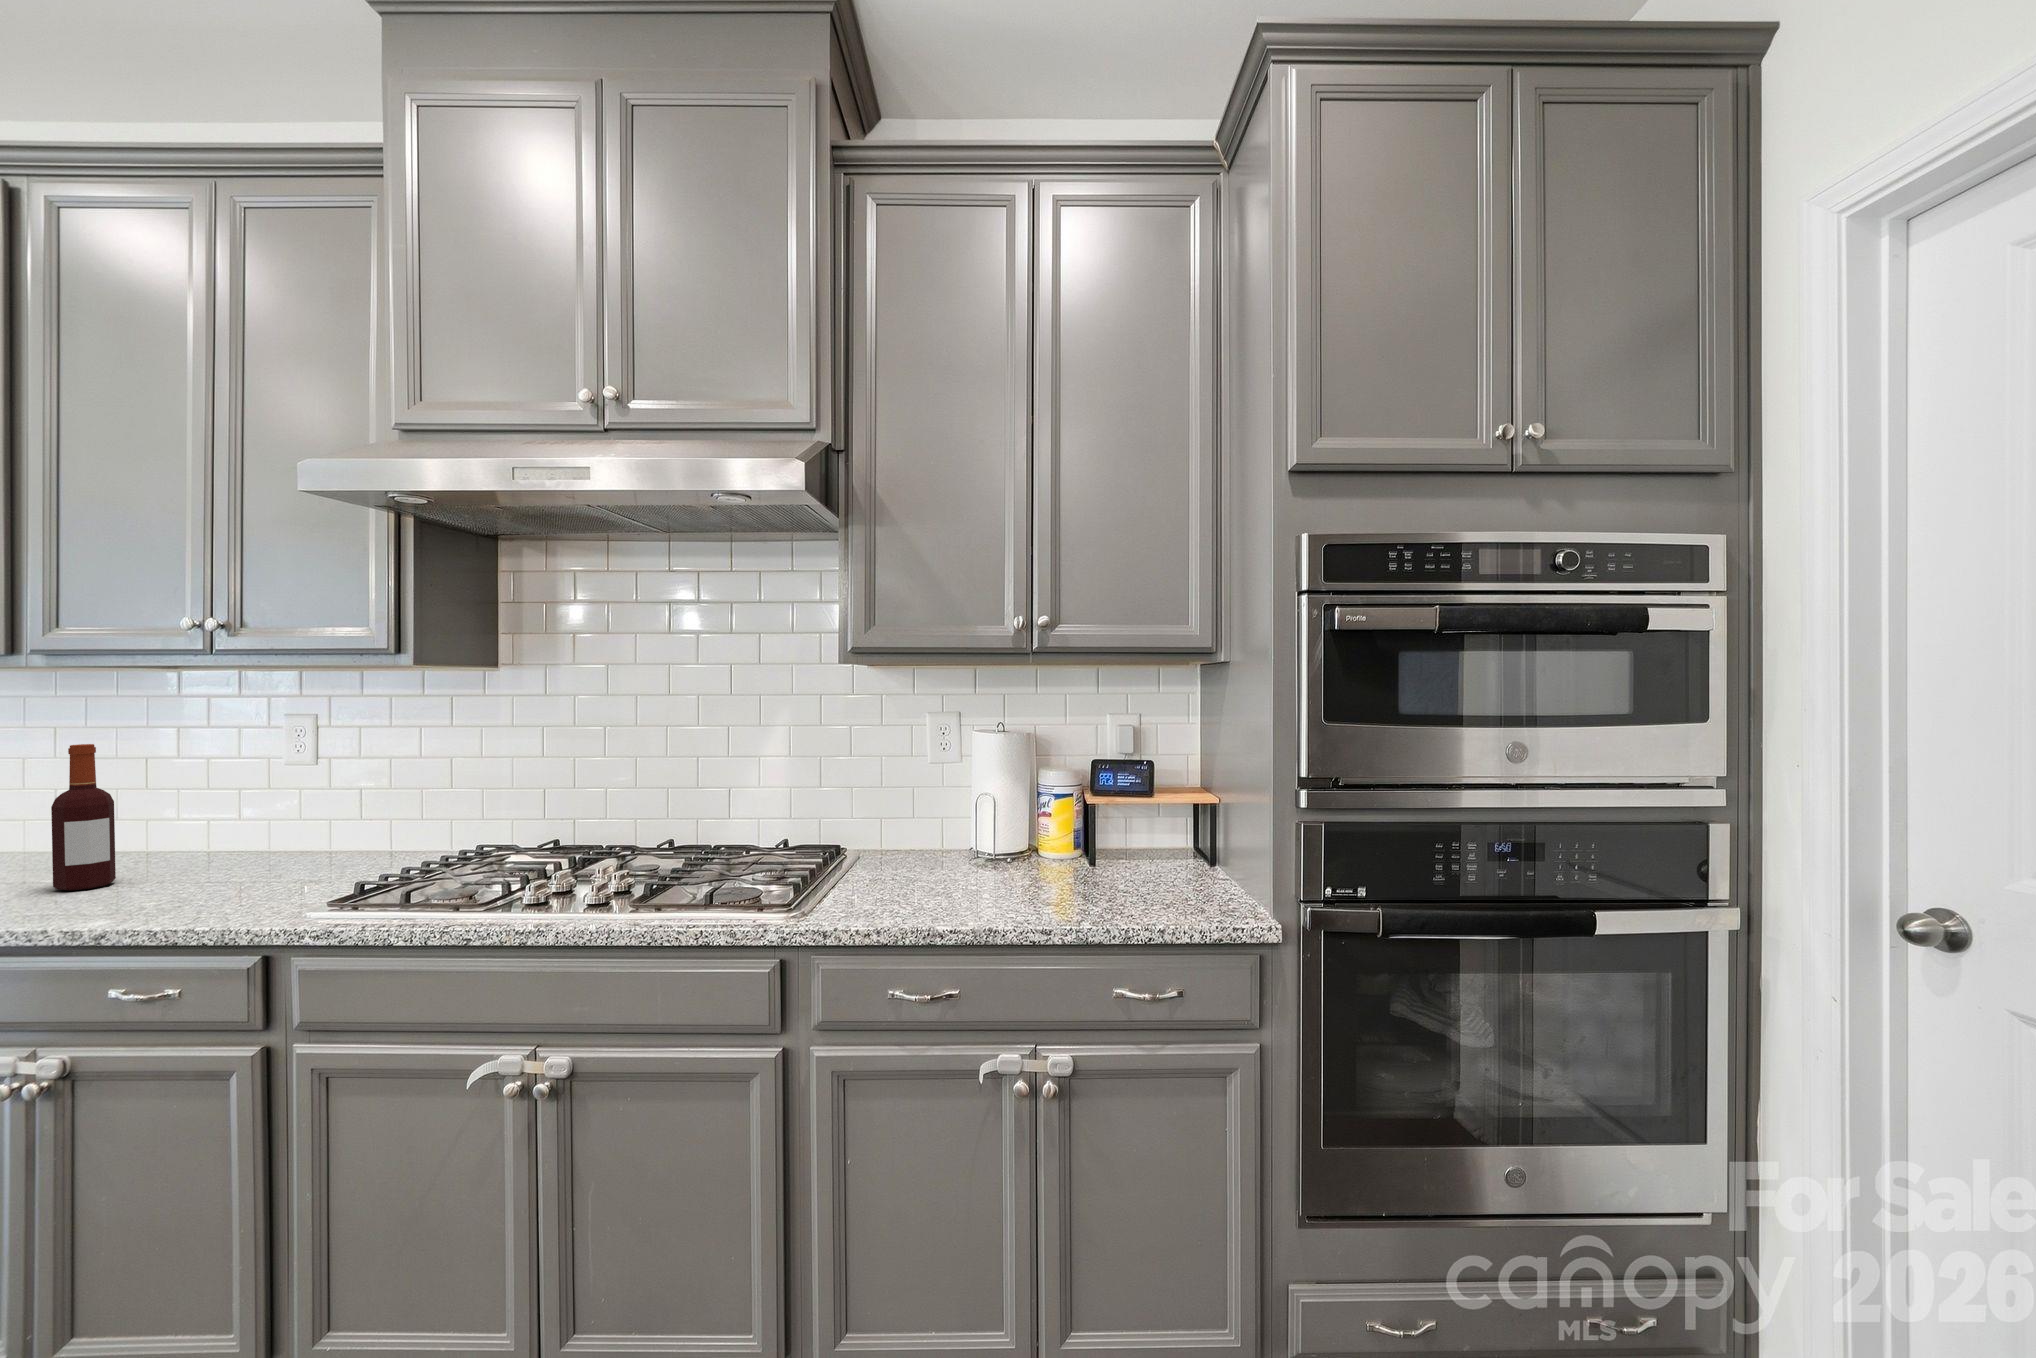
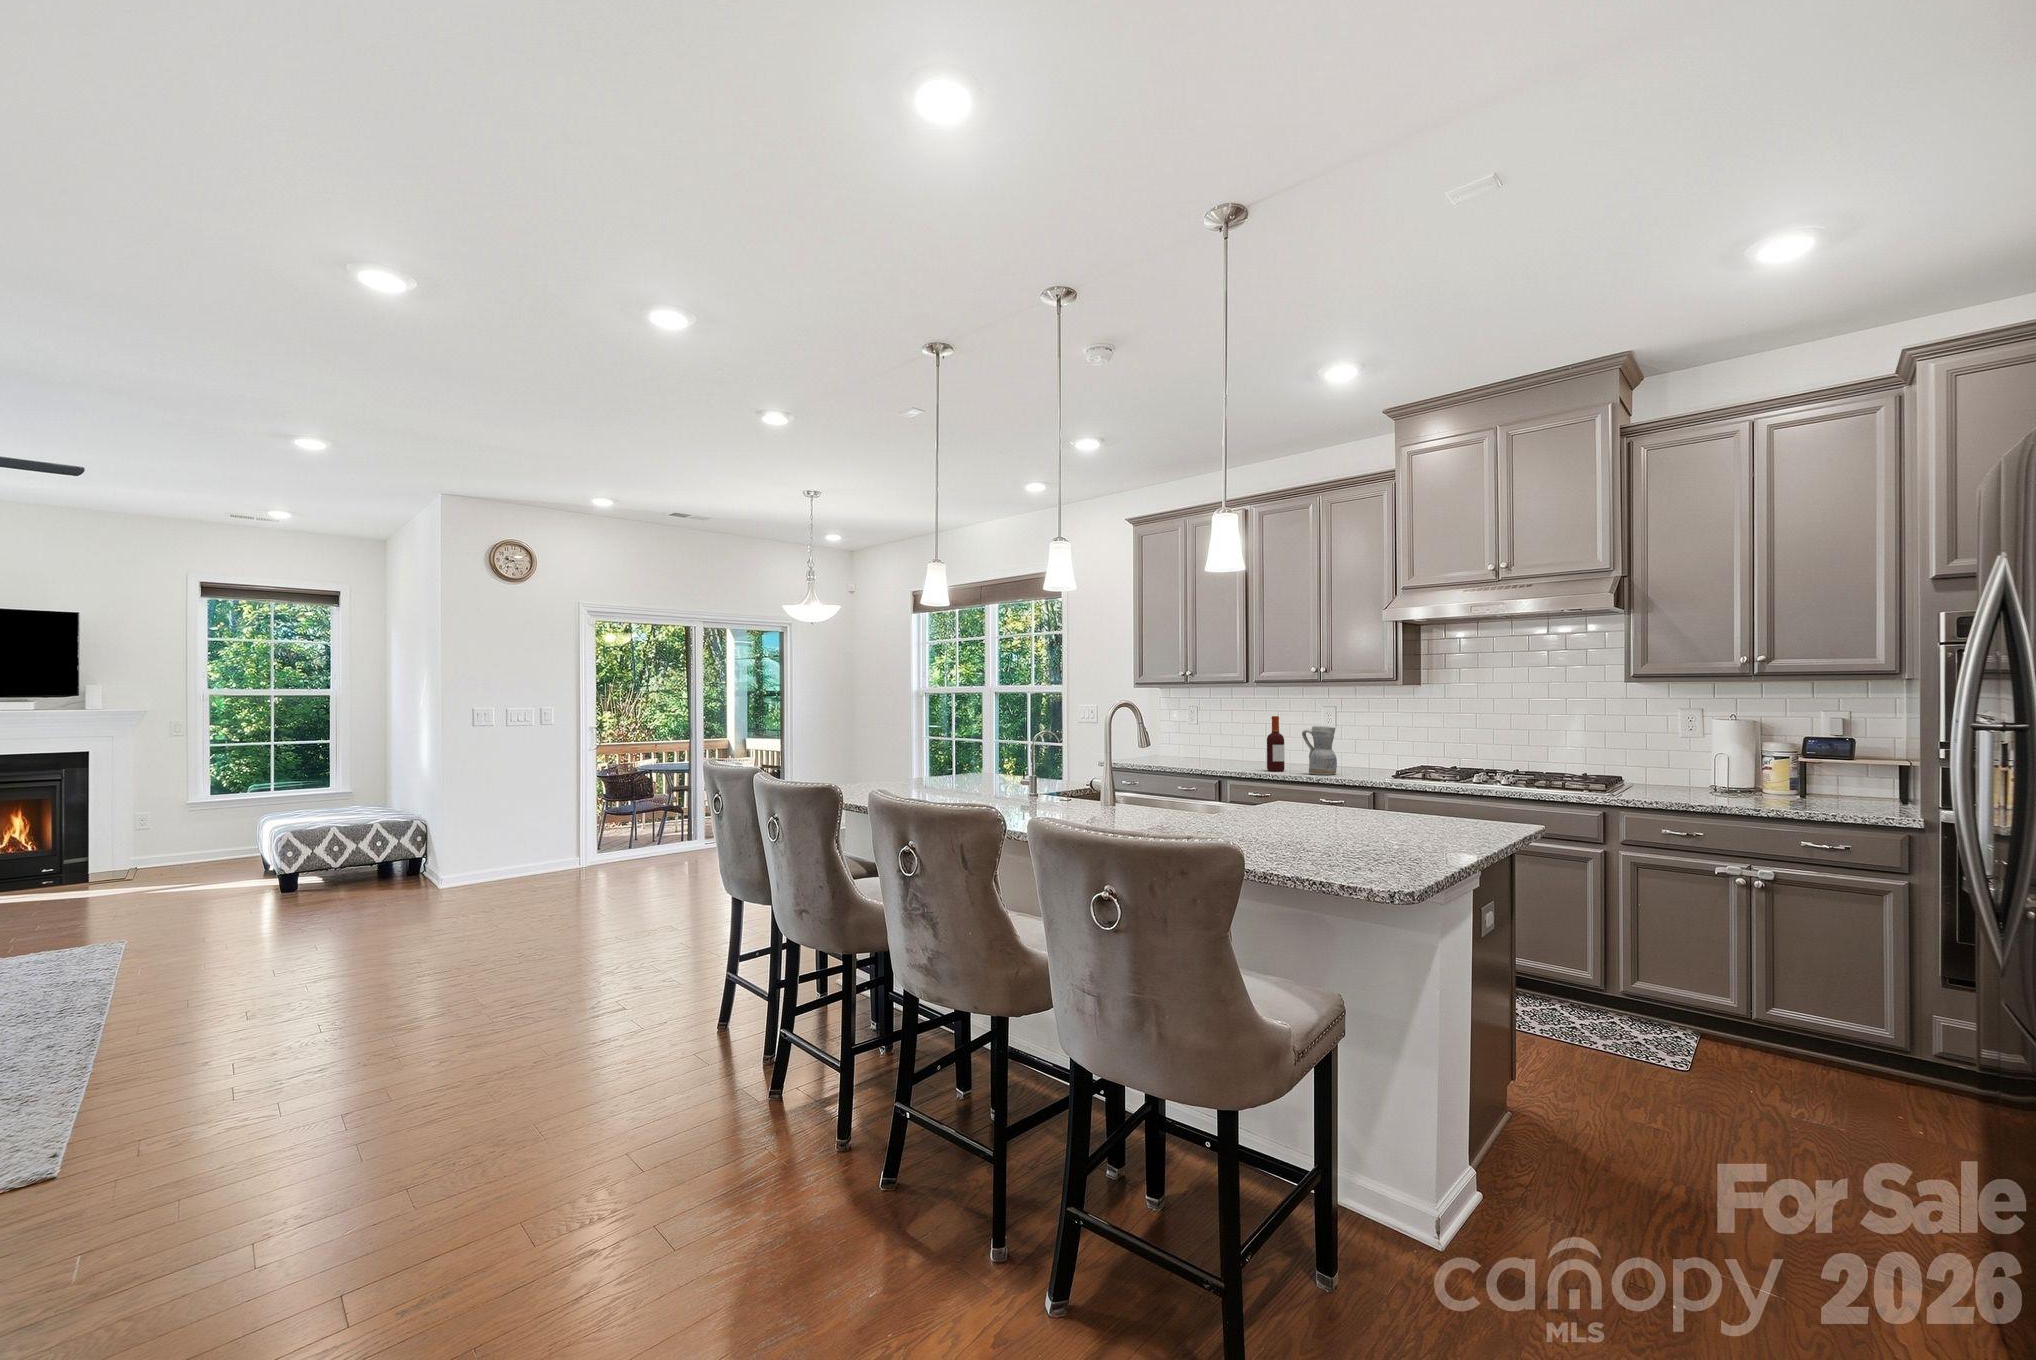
ceramic pitcher: none [127,770,235,900] -> present [1302,726,1337,775]

